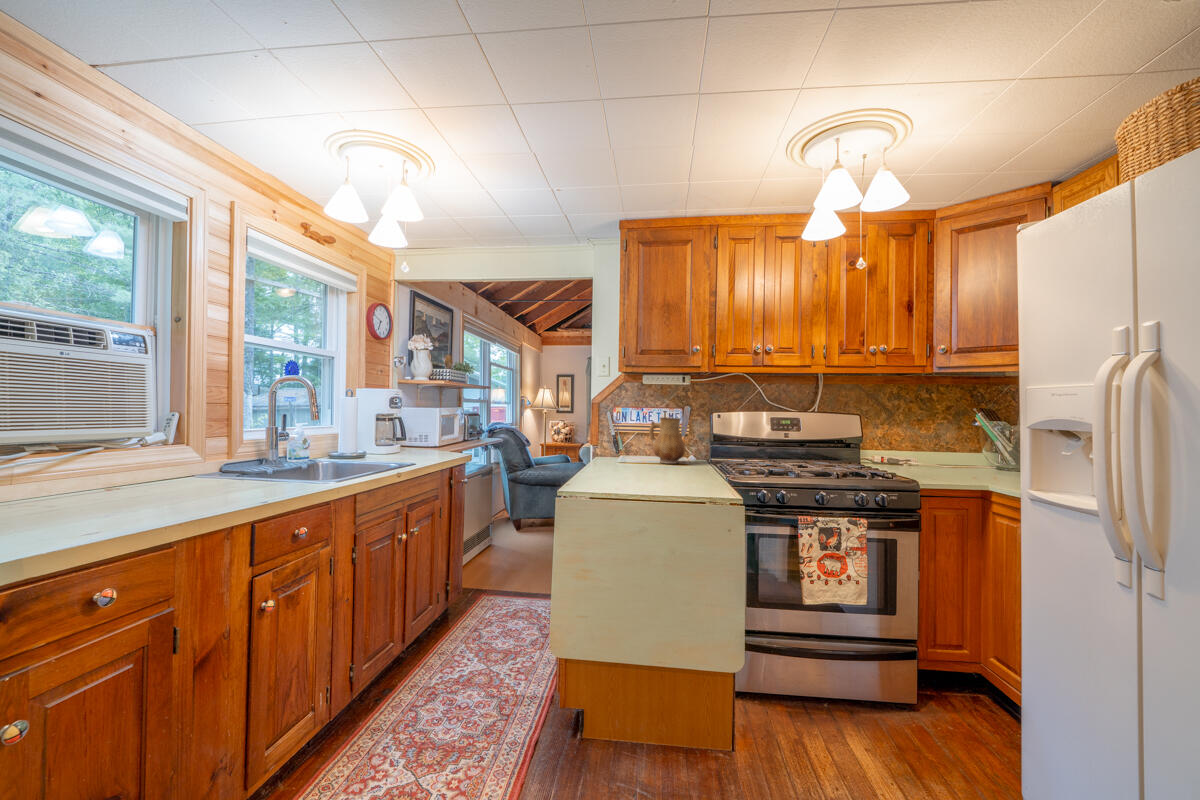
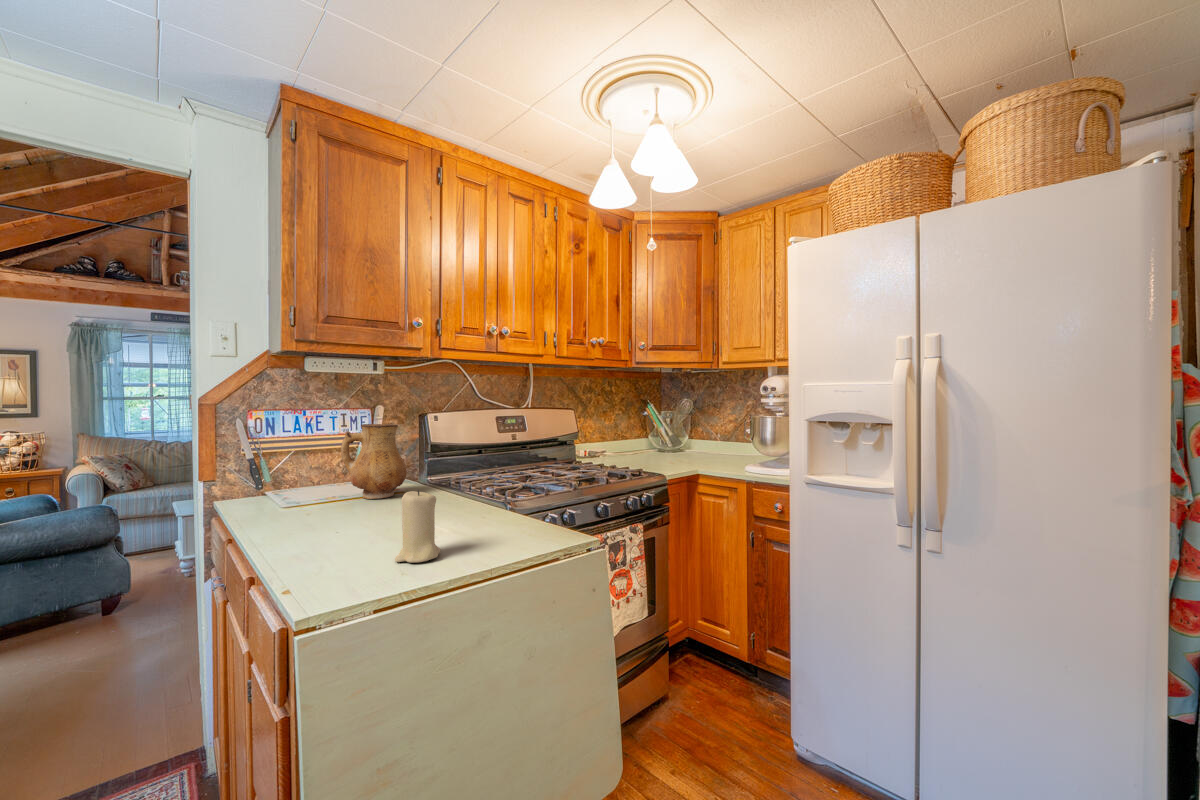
candle: none [623,449,646,487] -> present [395,489,440,563]

